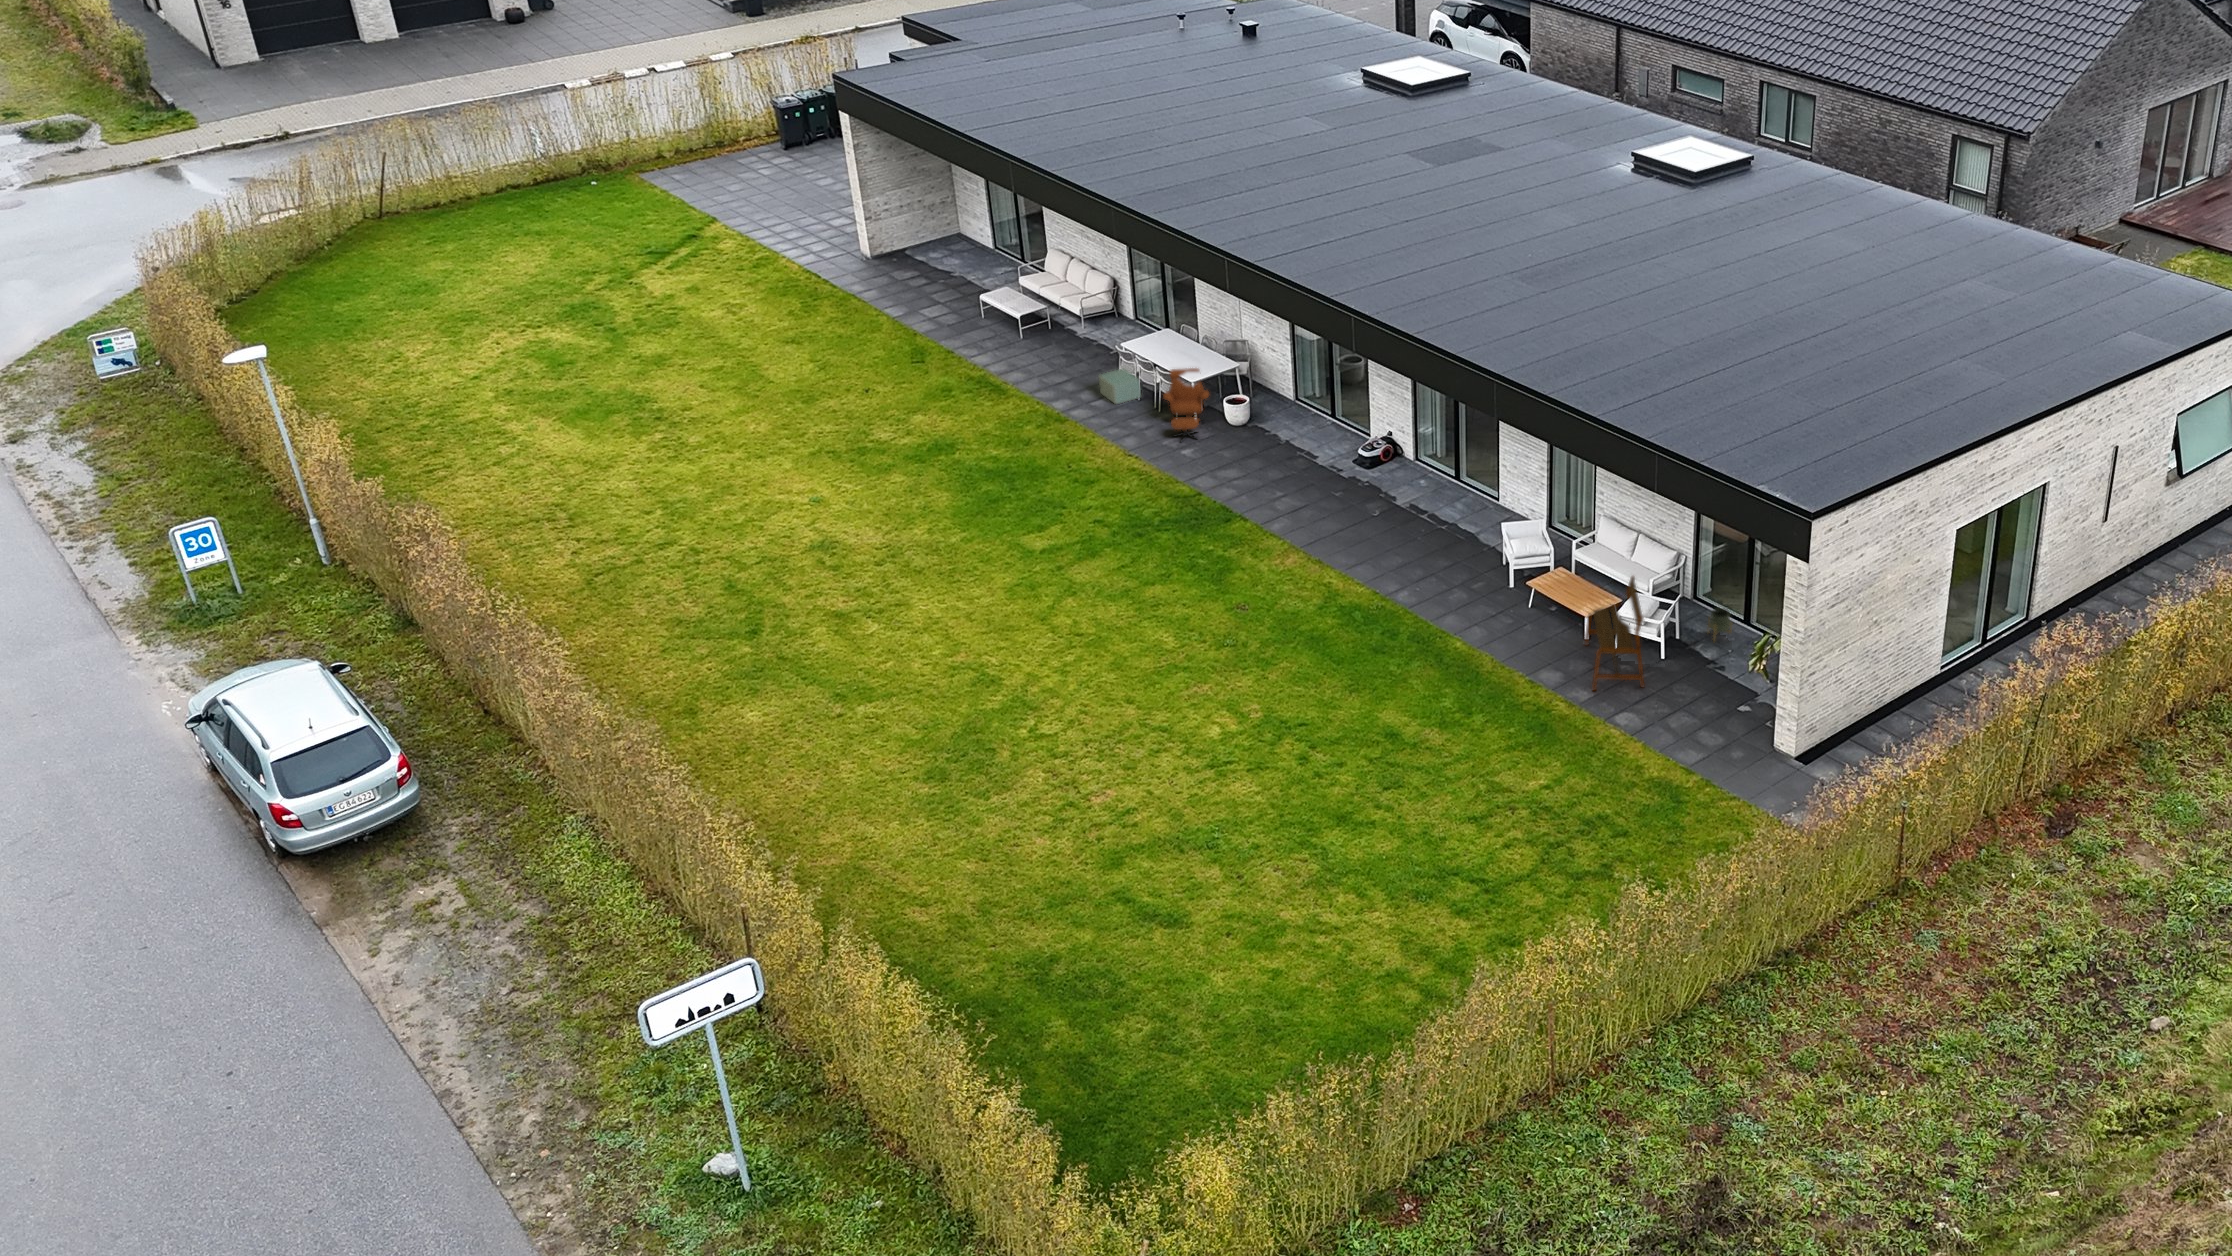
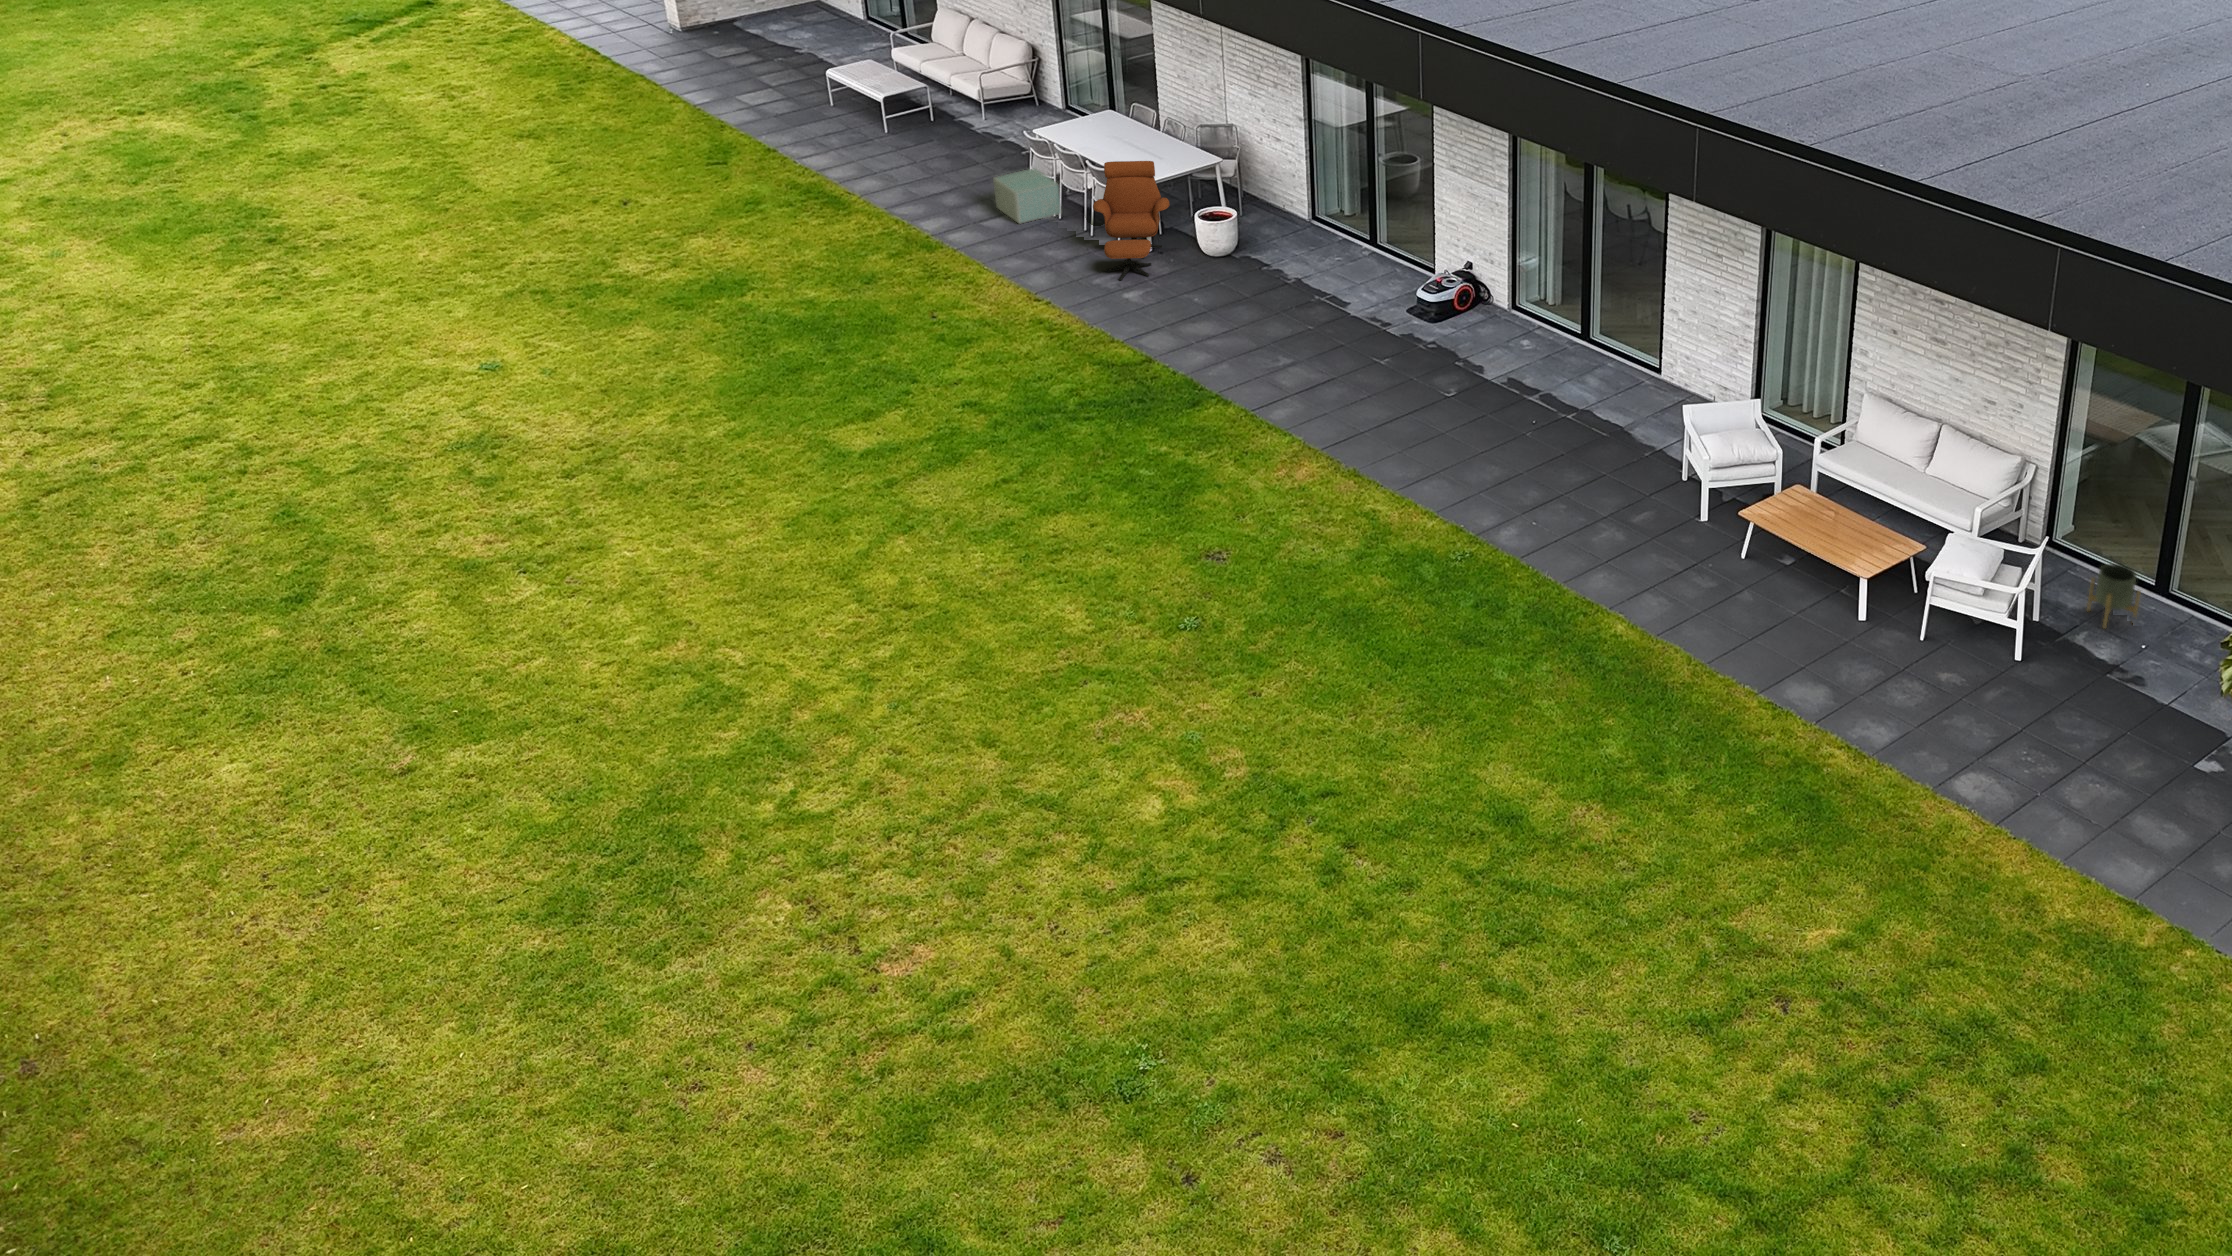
bench: present [1585,576,1644,691] -> none [1859,500,2007,727]

